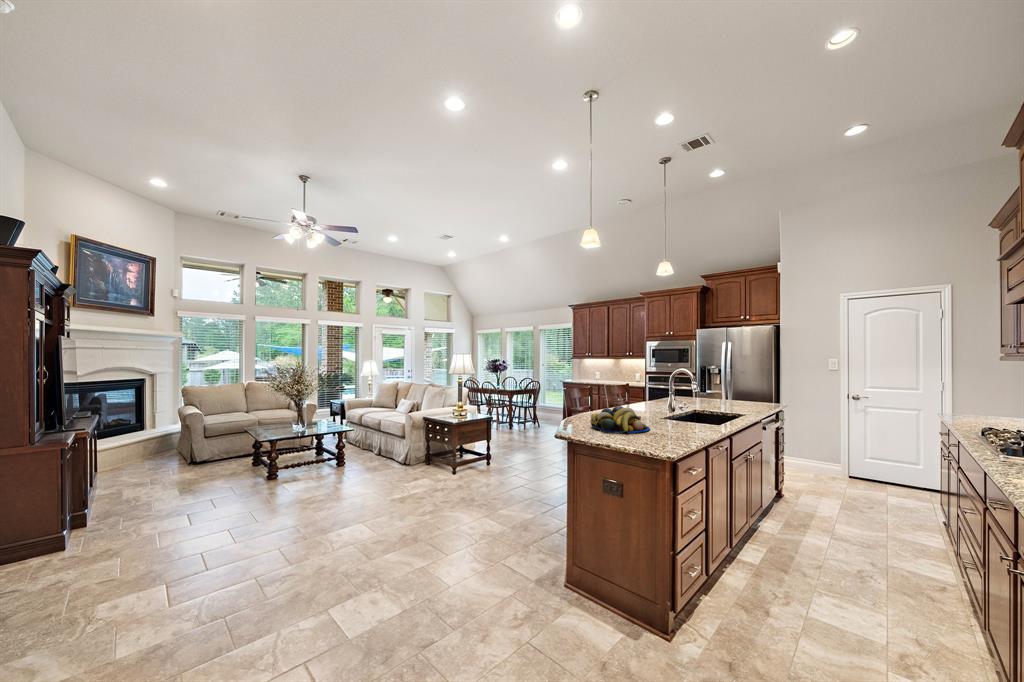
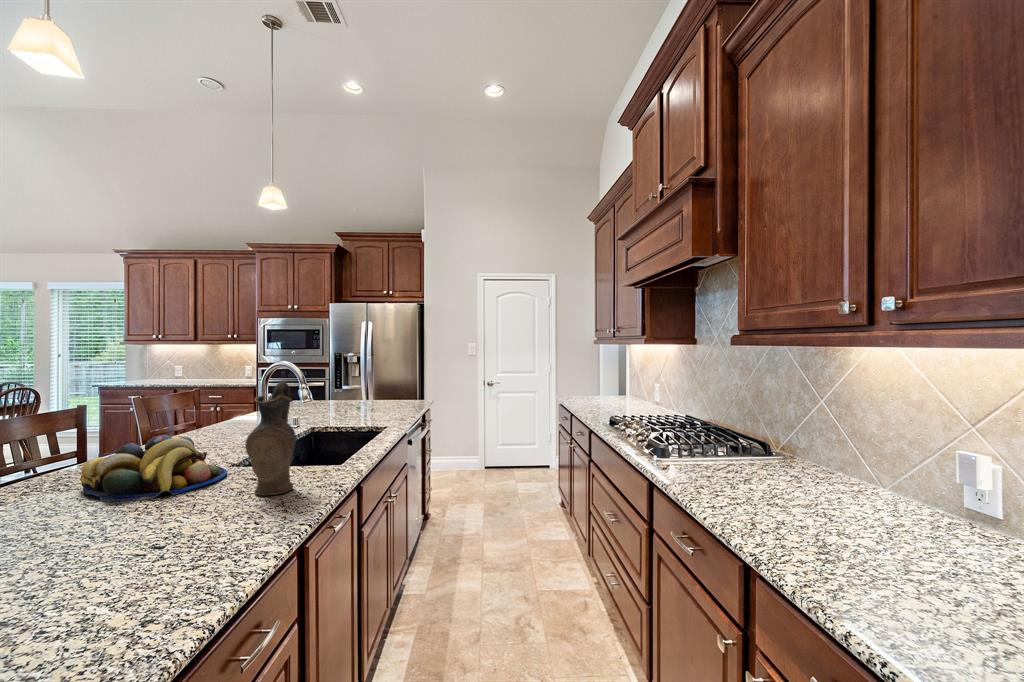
ceramic pitcher: none [662,382,687,441] -> present [245,381,296,495]

